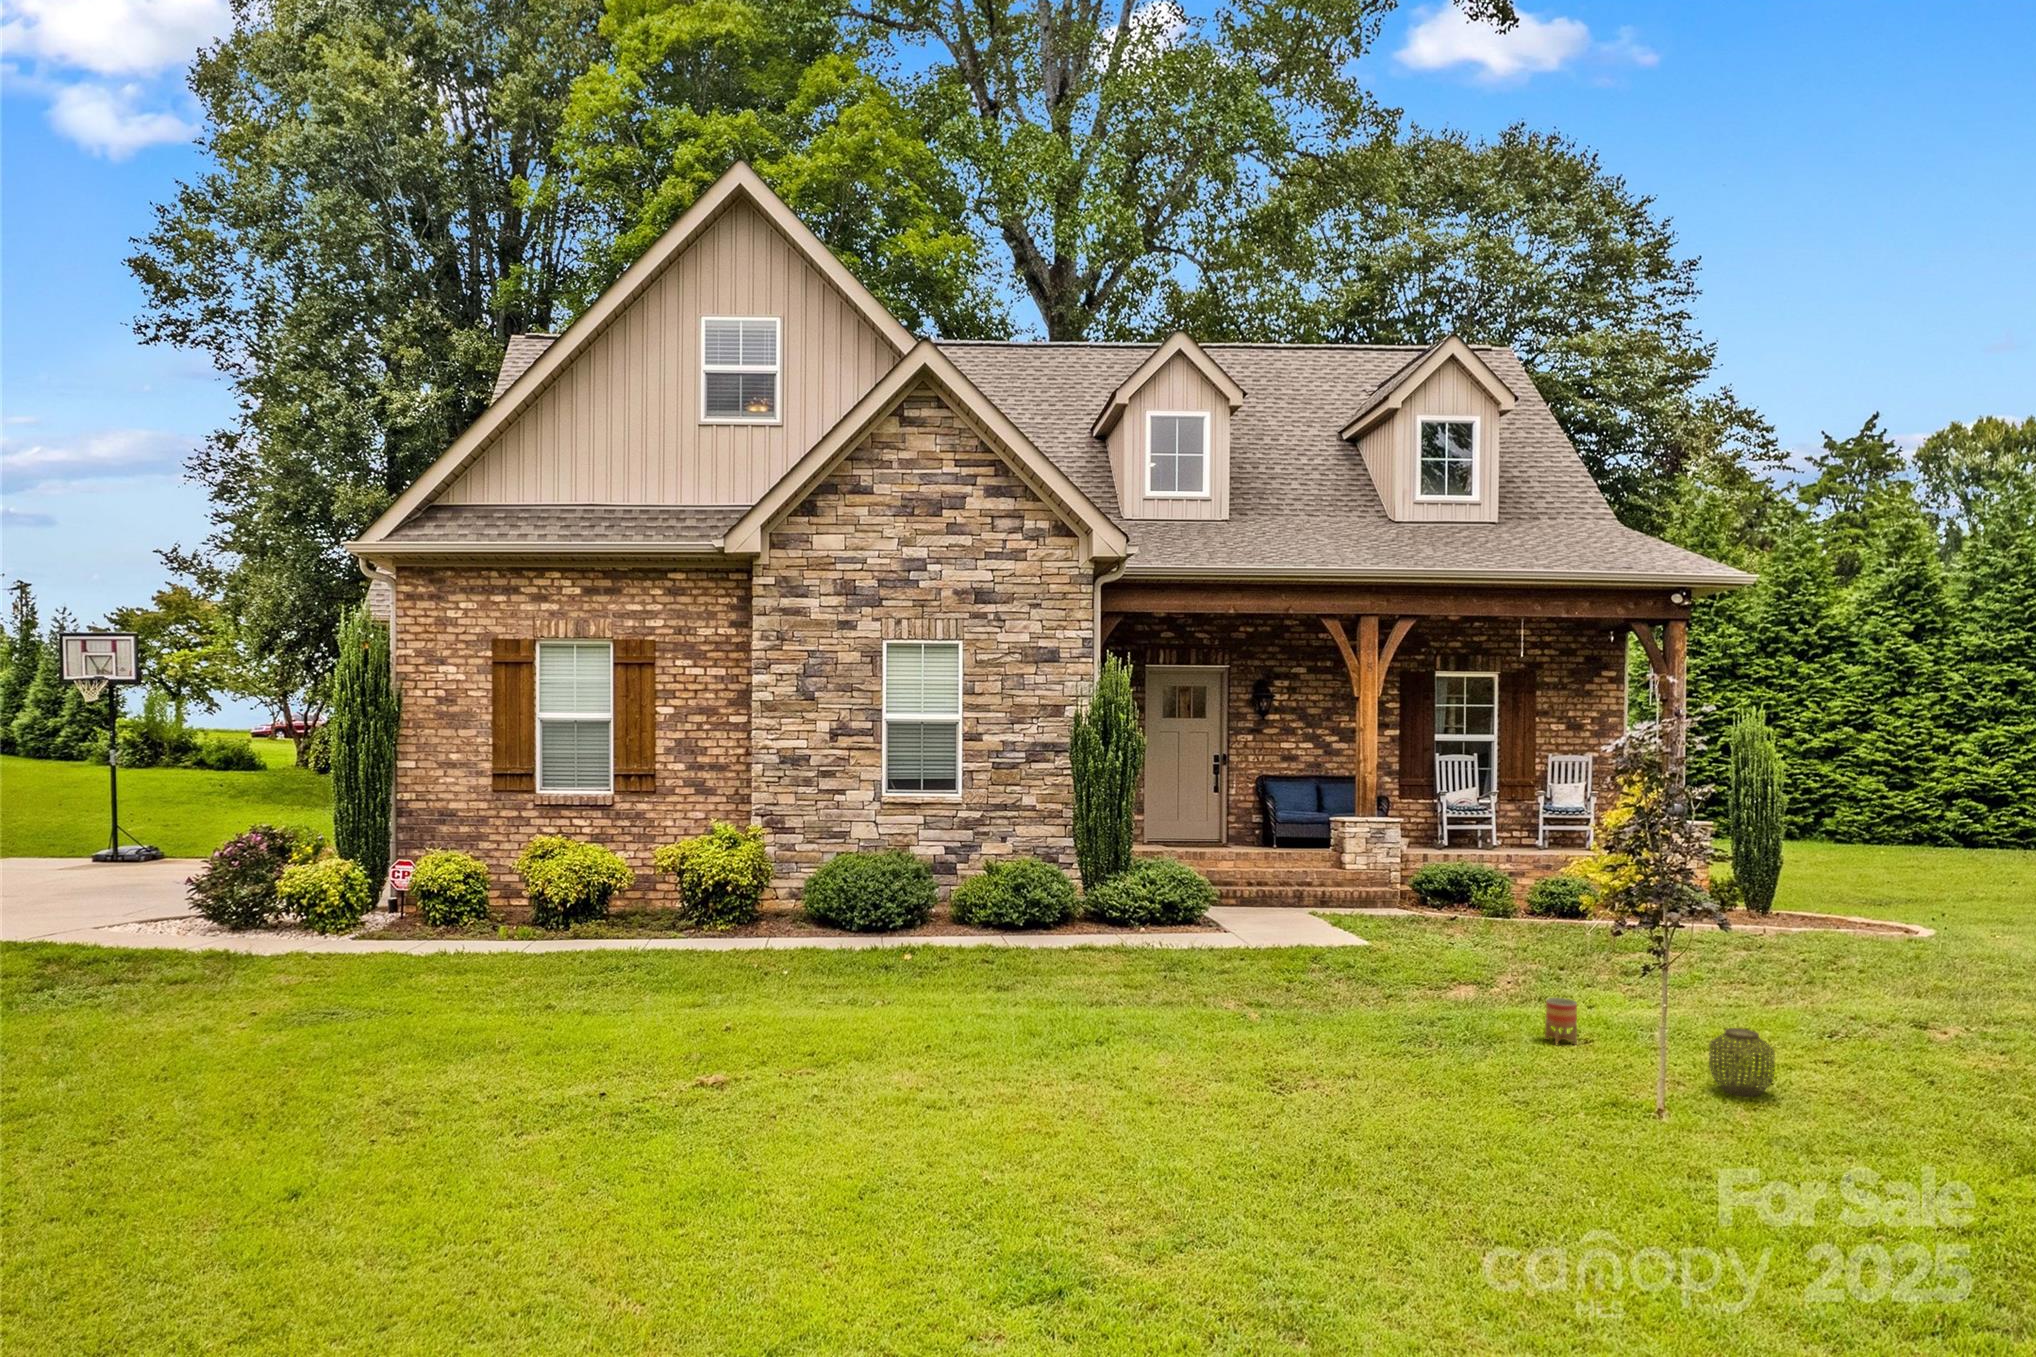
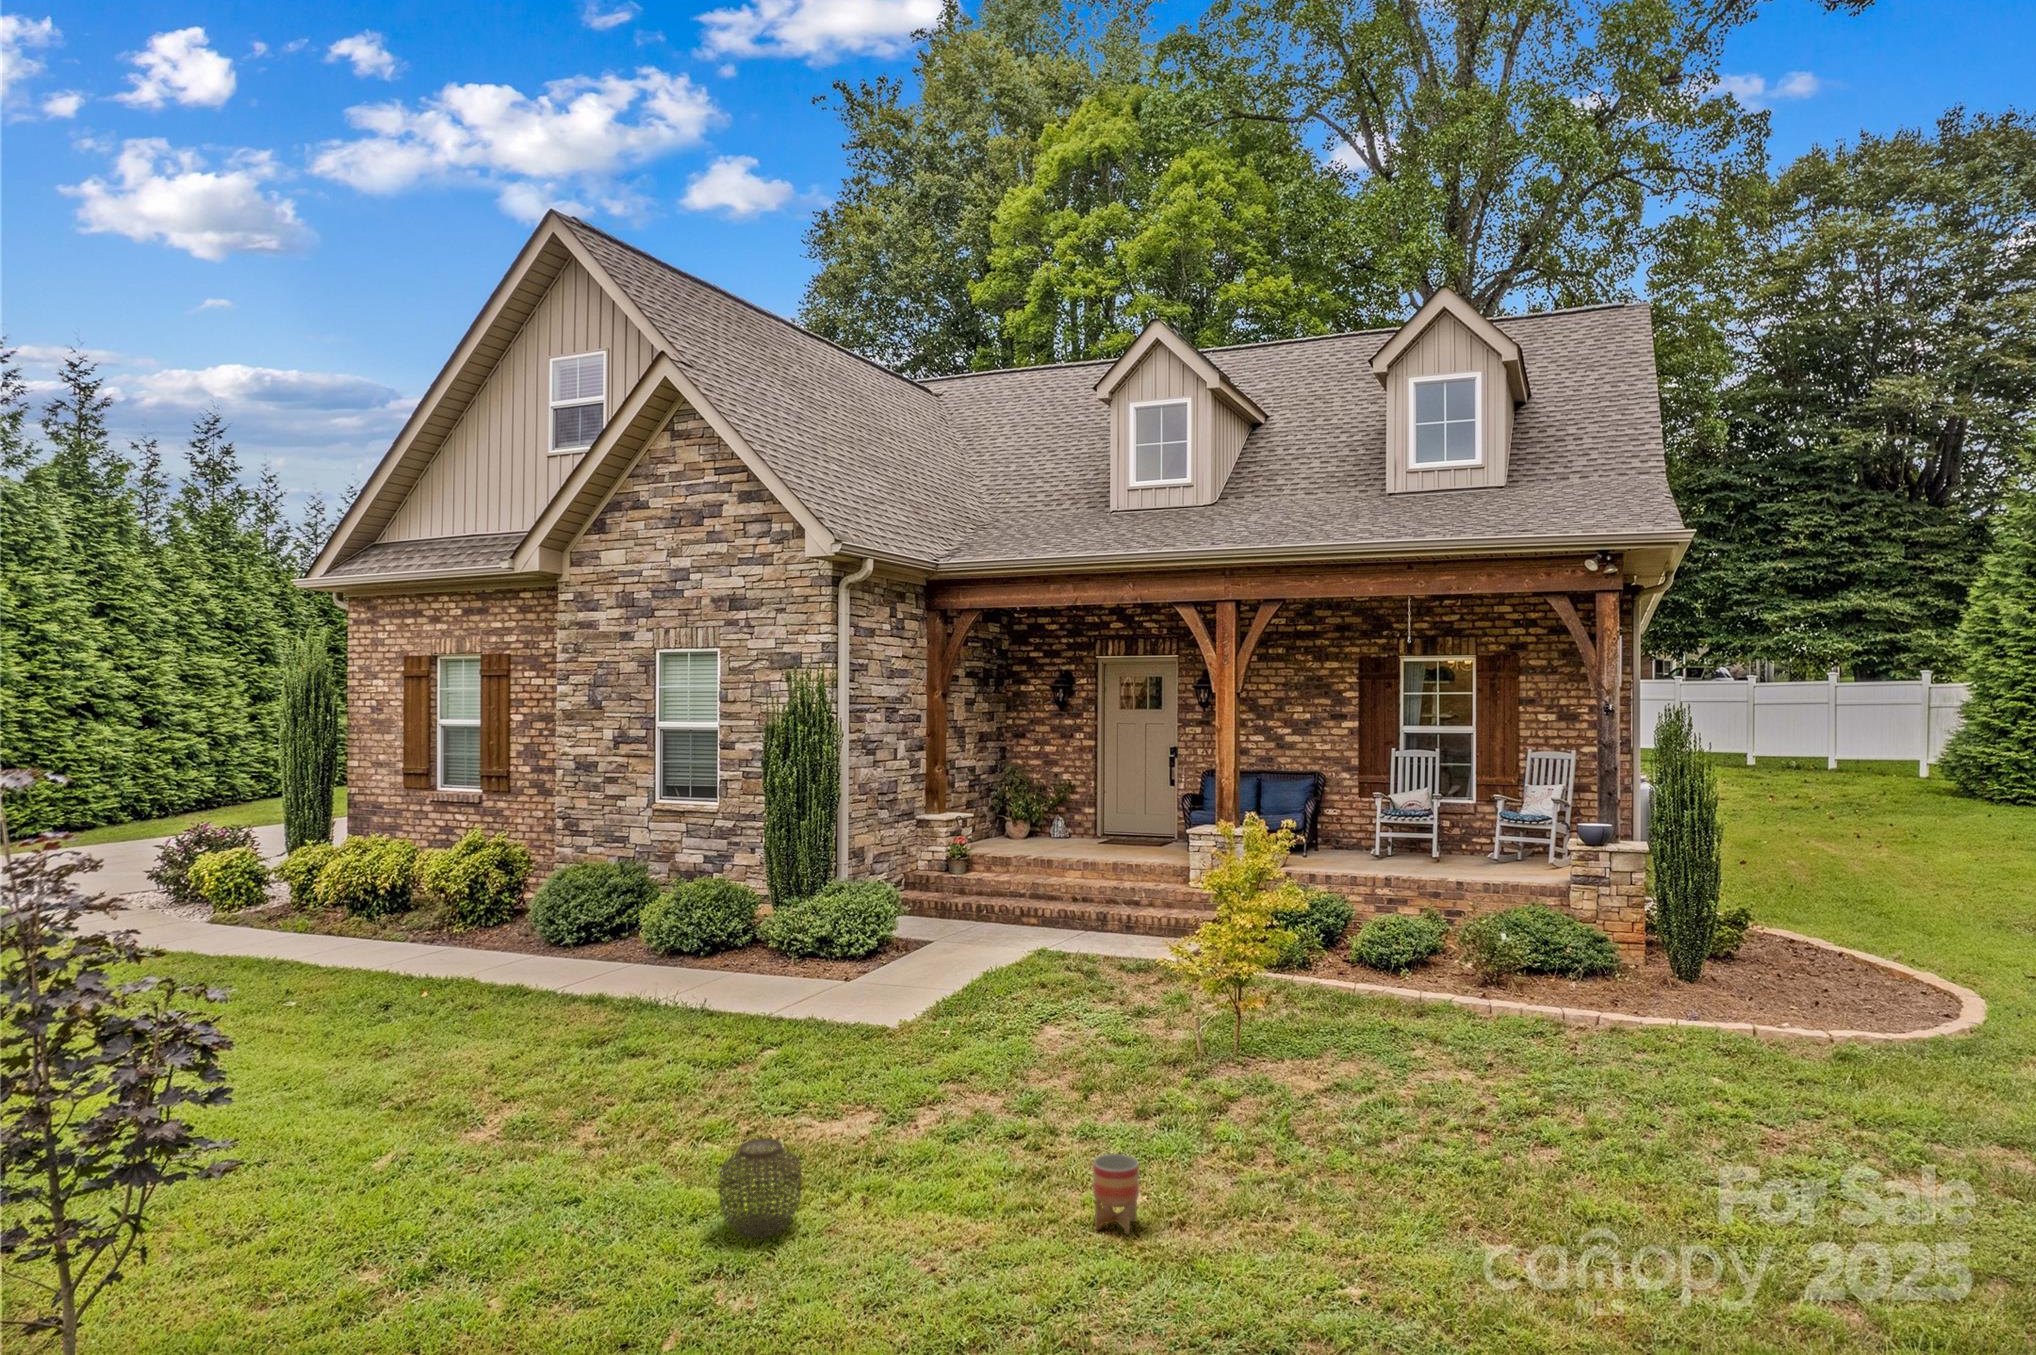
planter: present [1545,998,1577,1045] -> present [1093,1154,1139,1234]

